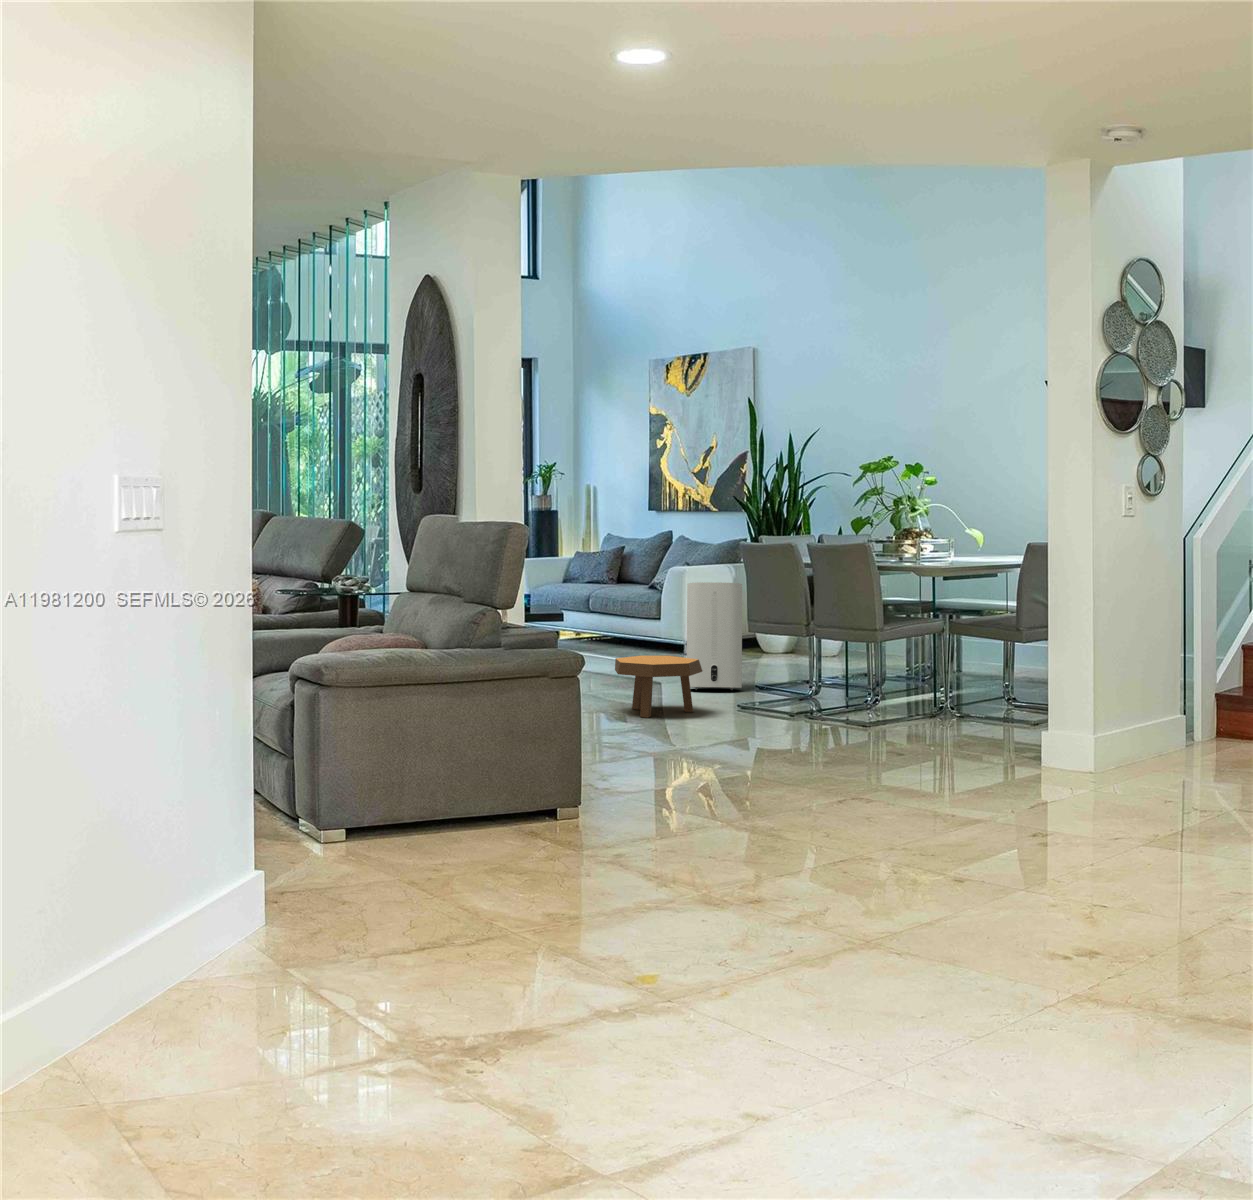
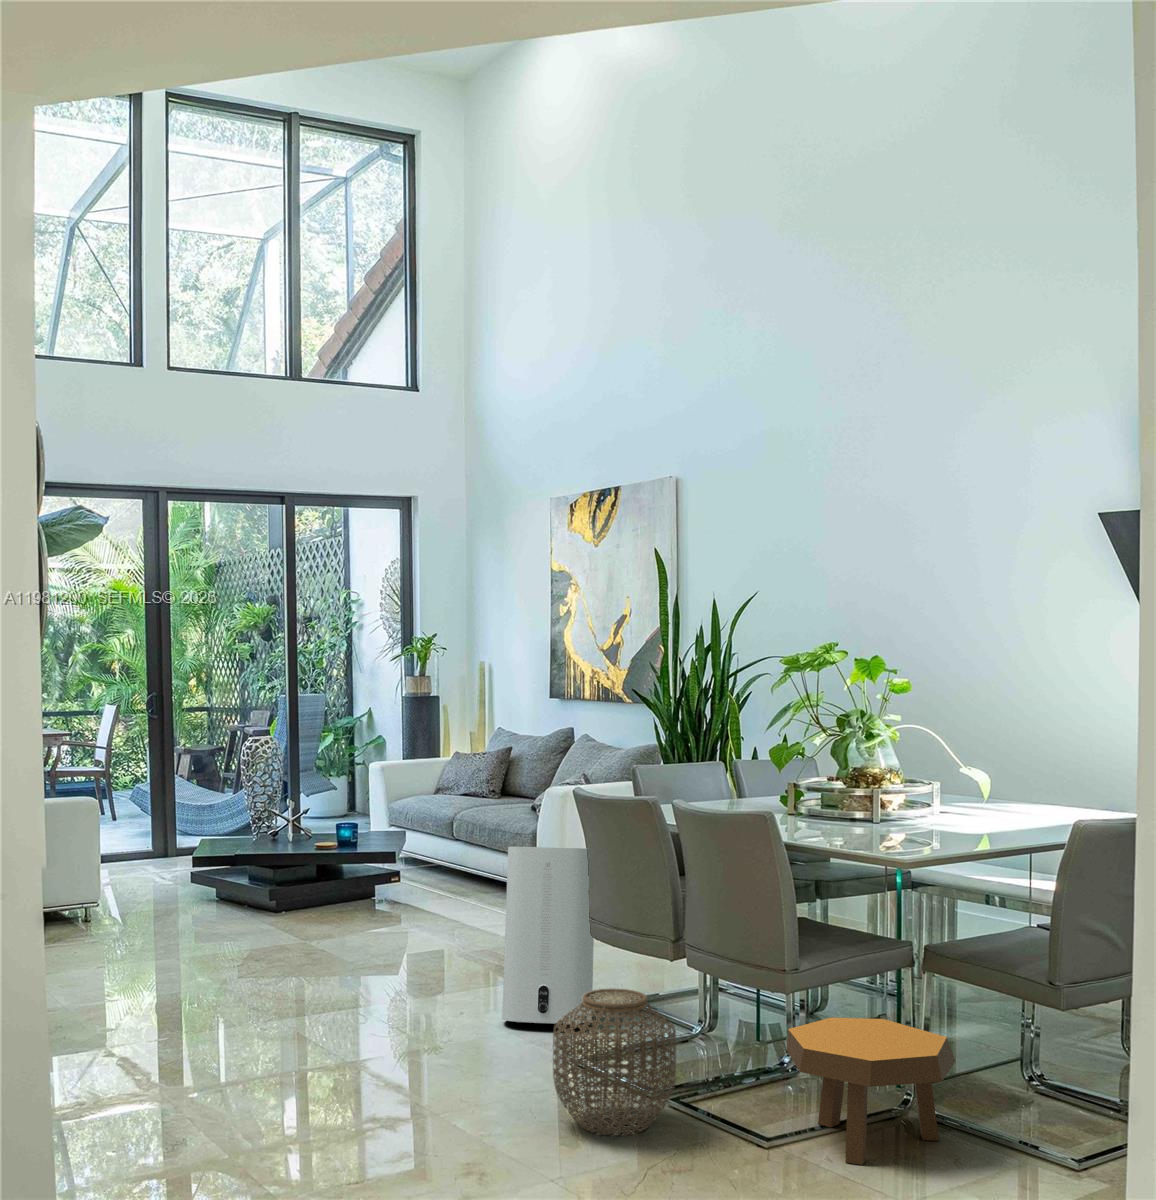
woven basket: none [748,645,816,720] -> present [553,989,676,1135]
footstool: present [615,656,702,718] -> present [787,1018,955,1165]

